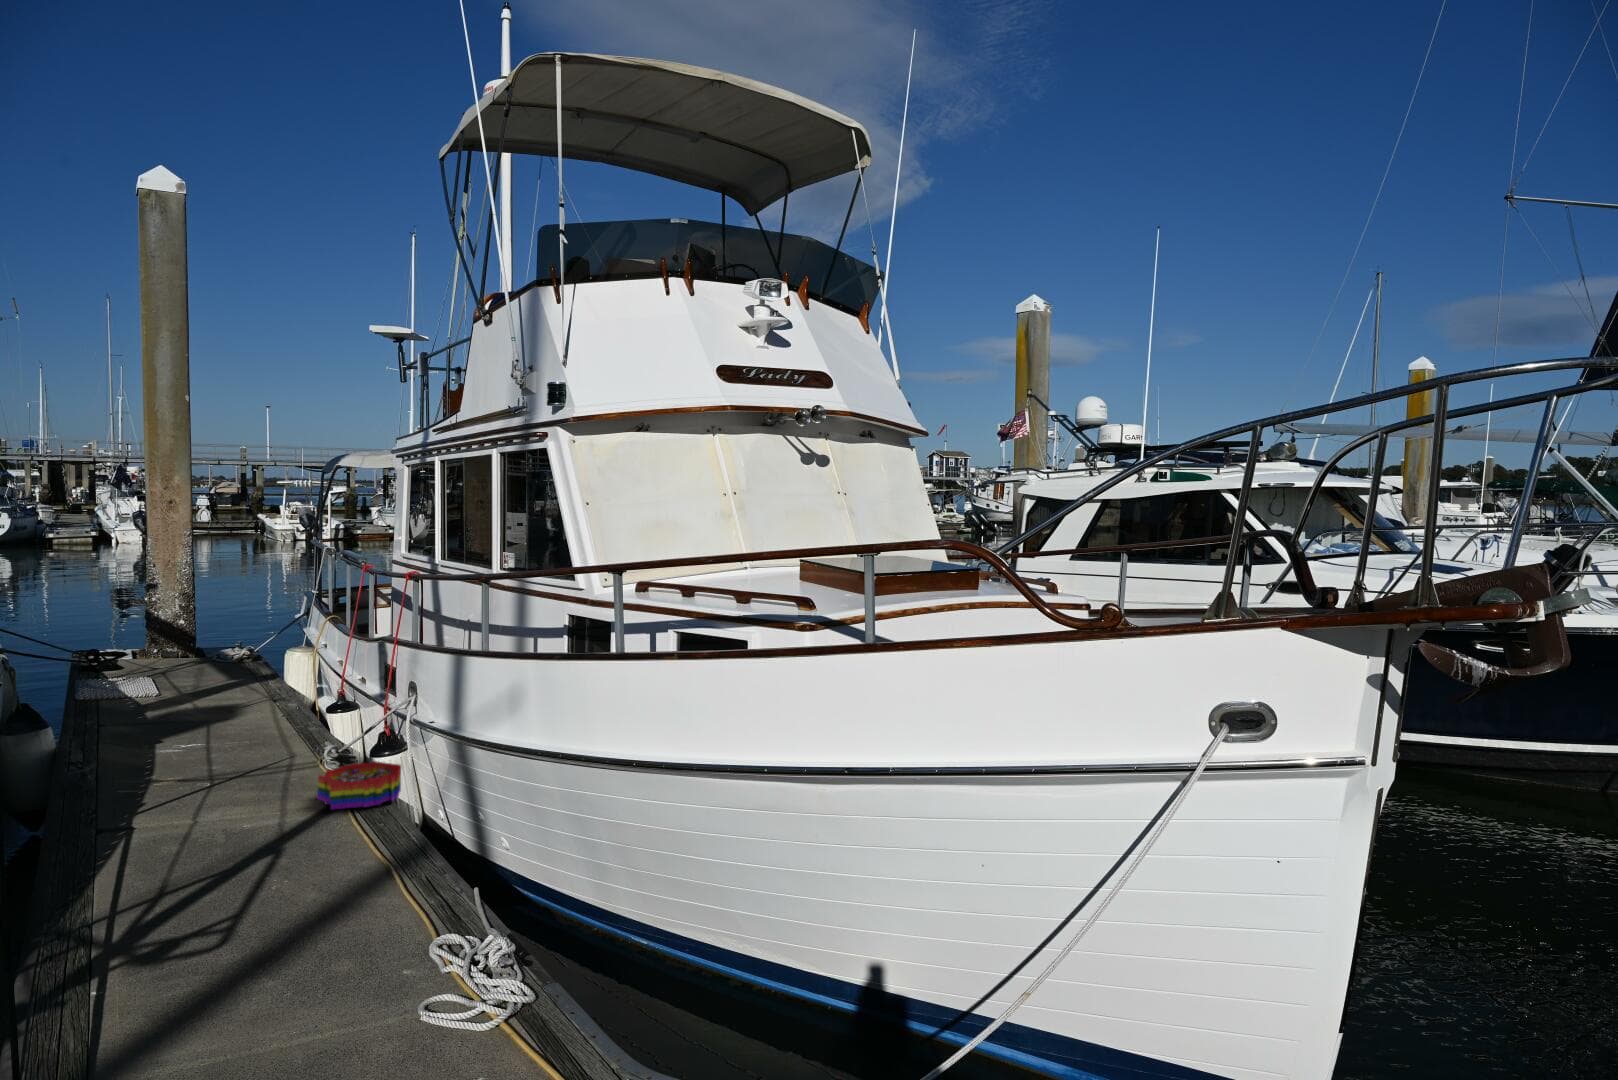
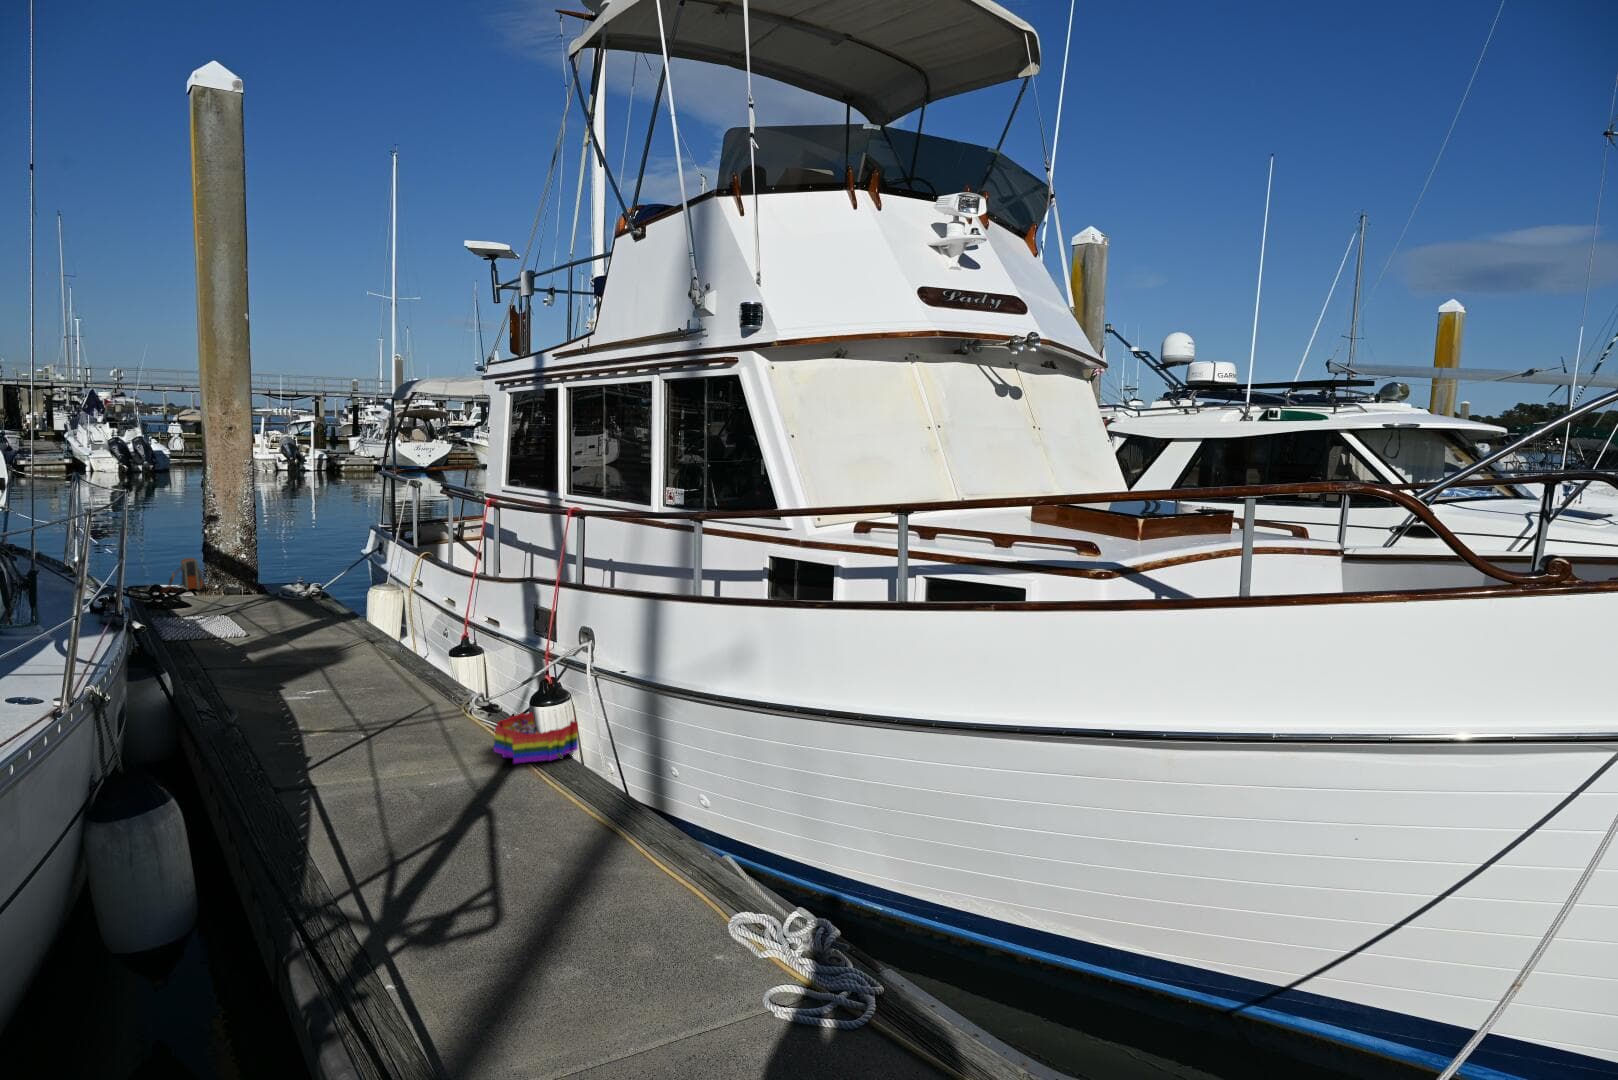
backpack: none [103,623,153,657] -> present [166,558,205,592]

